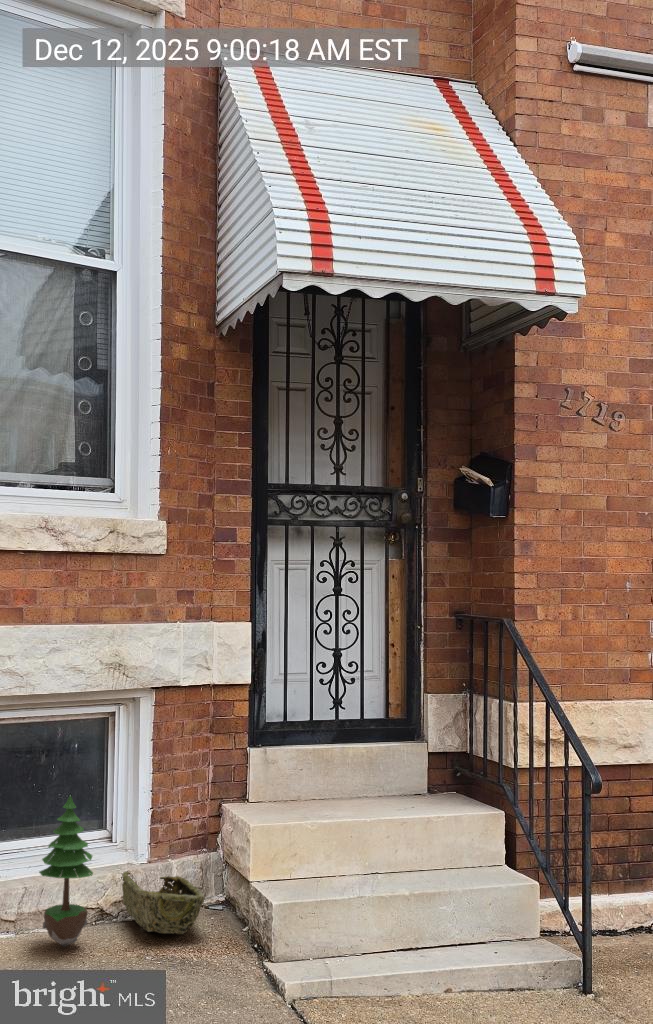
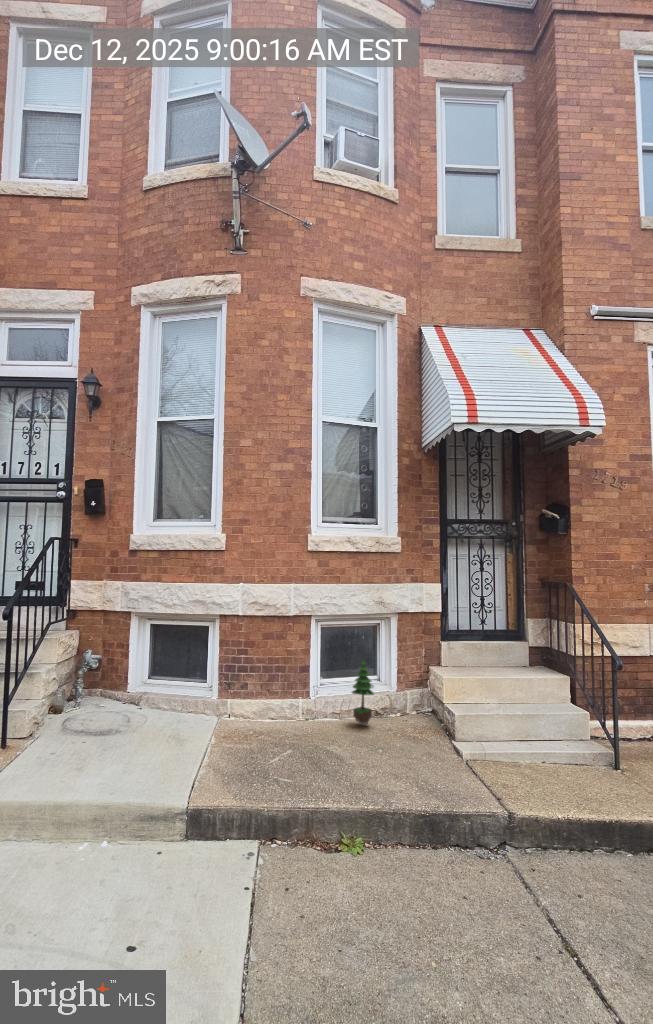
woven basket: present [122,872,205,934] -> none [386,695,424,725]

